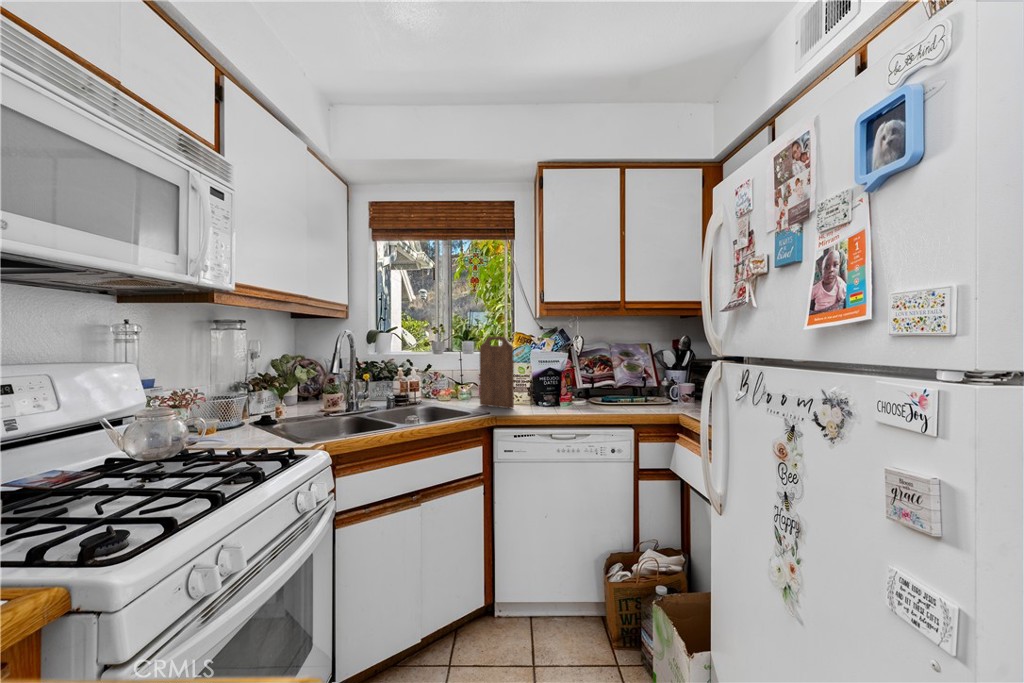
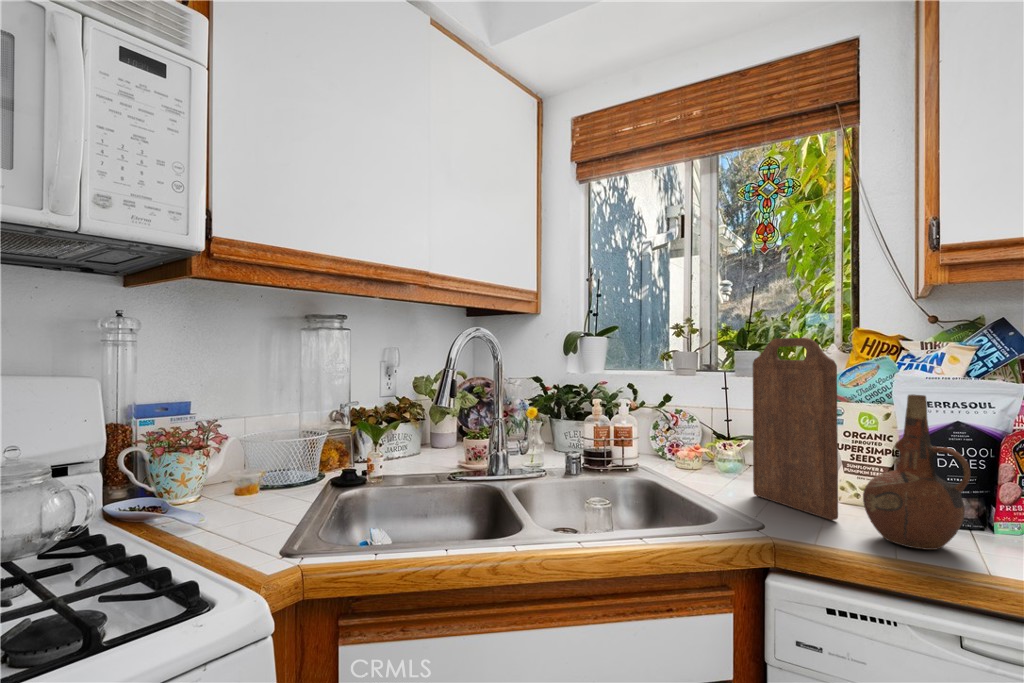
ceramic pitcher: none [523,357,554,411] -> present [863,394,971,550]

